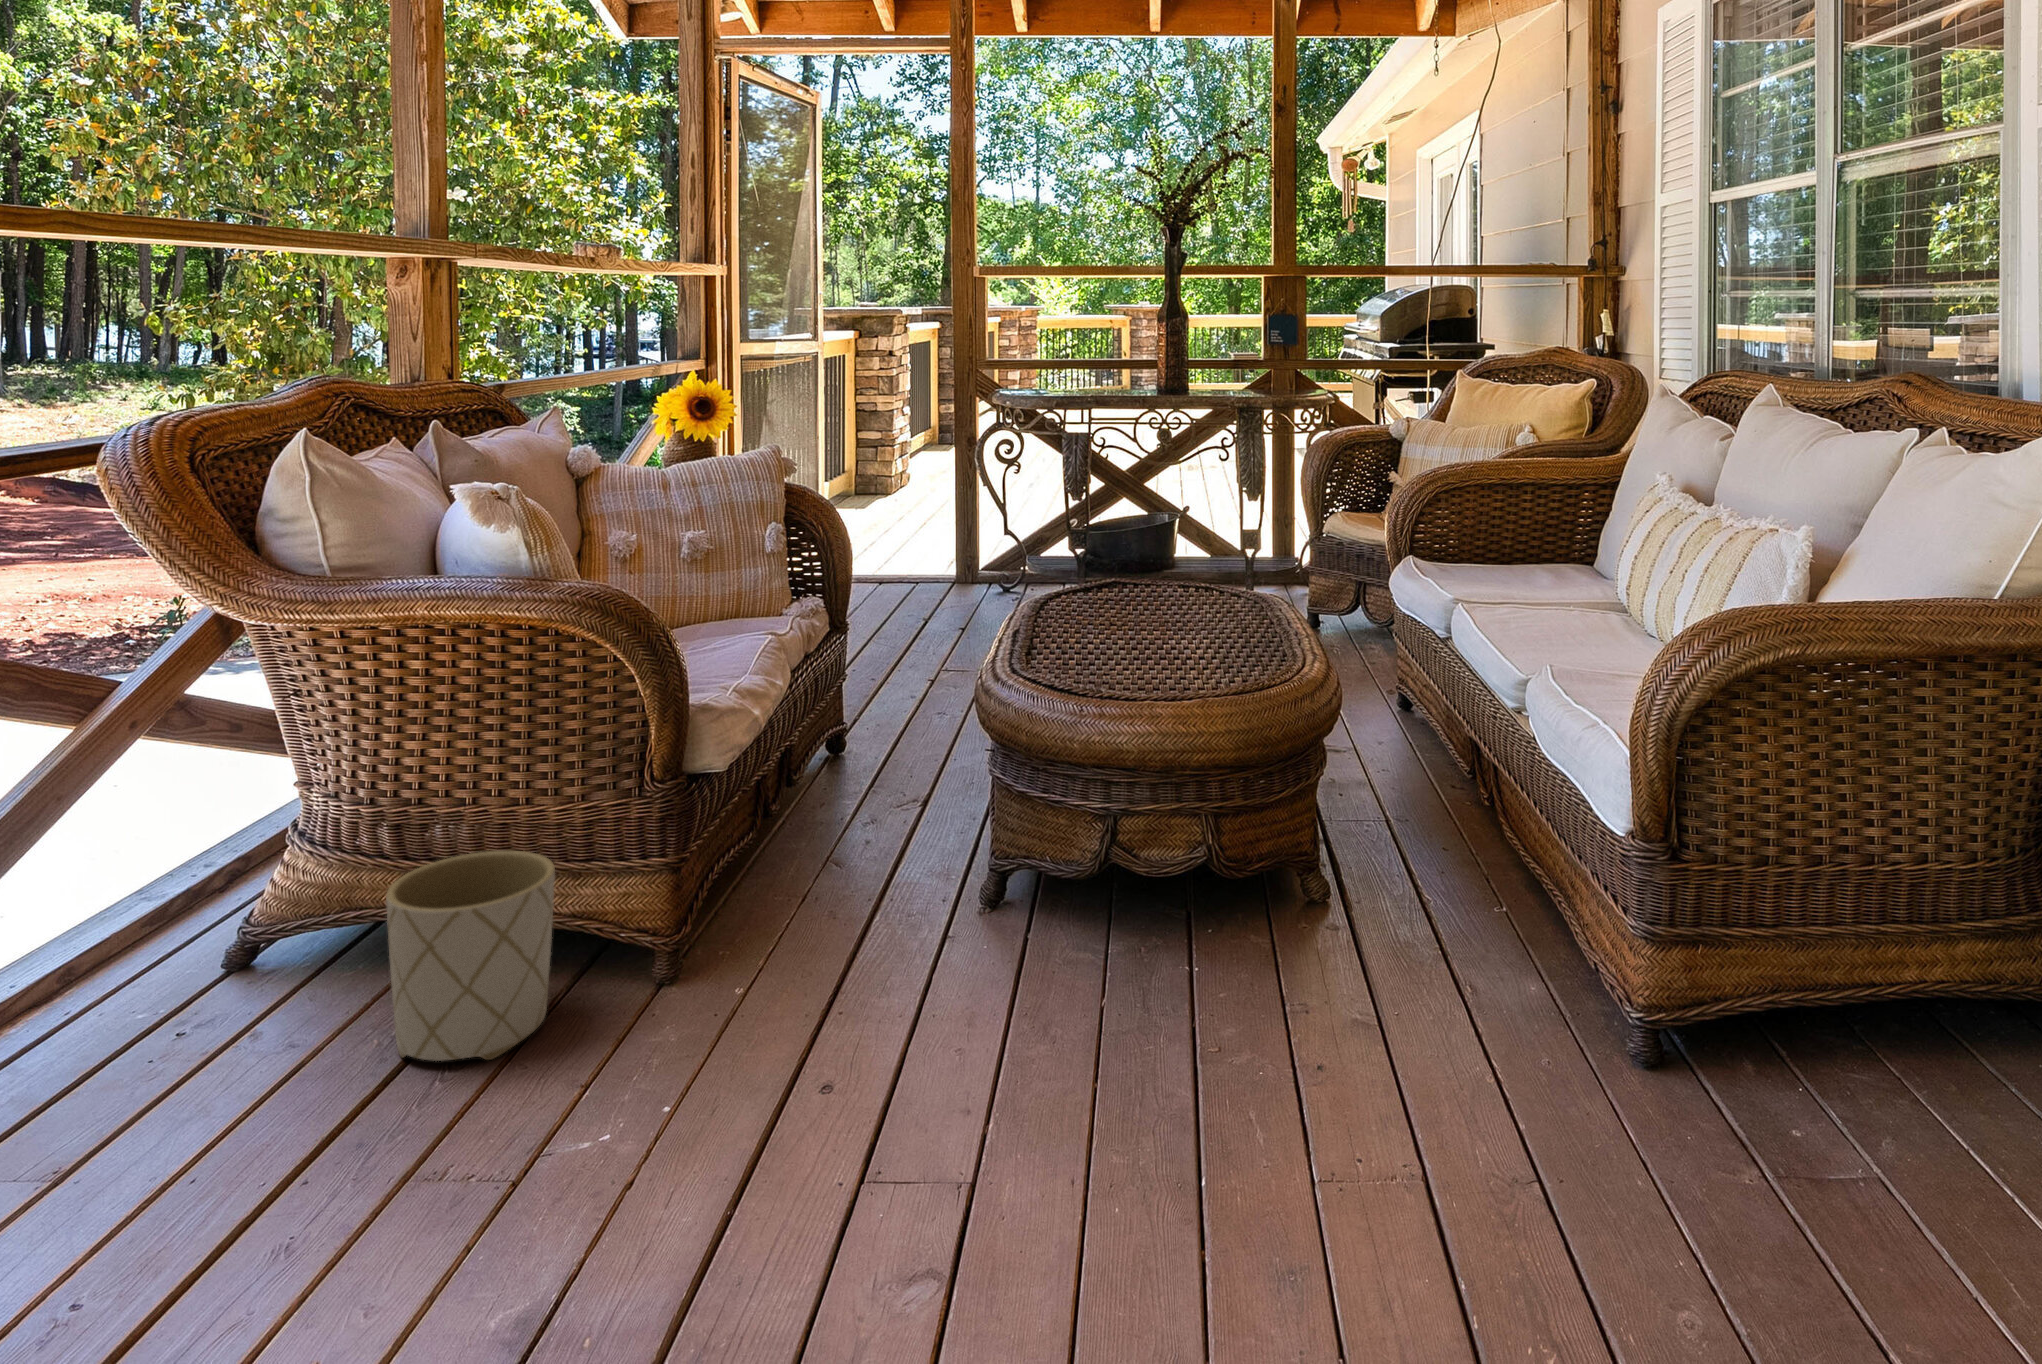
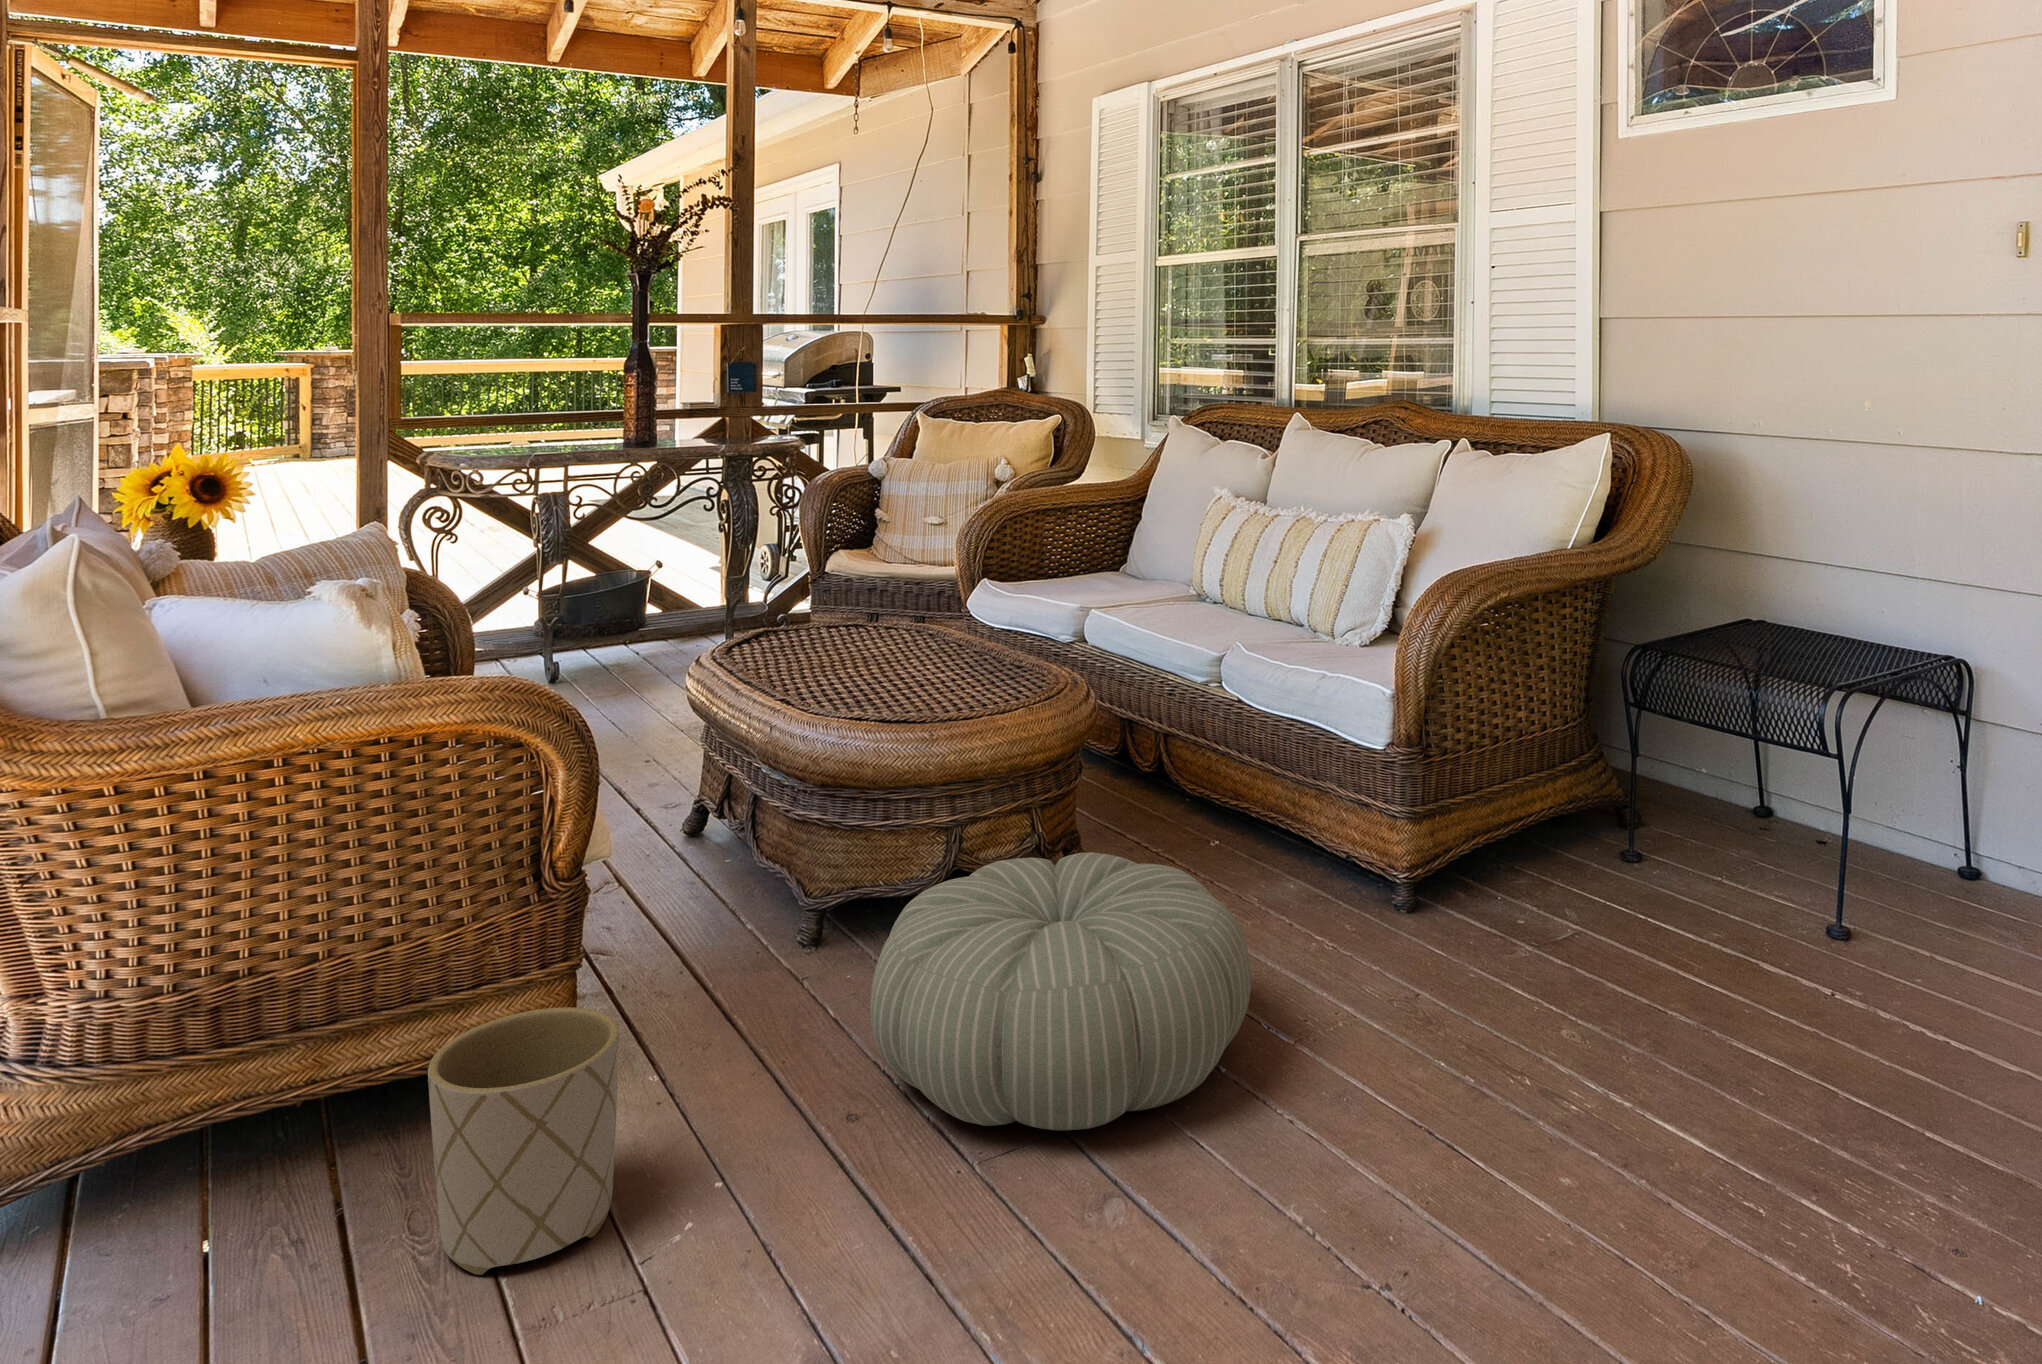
pouf: none [774,827,1190,1138] -> present [870,852,1251,1131]

